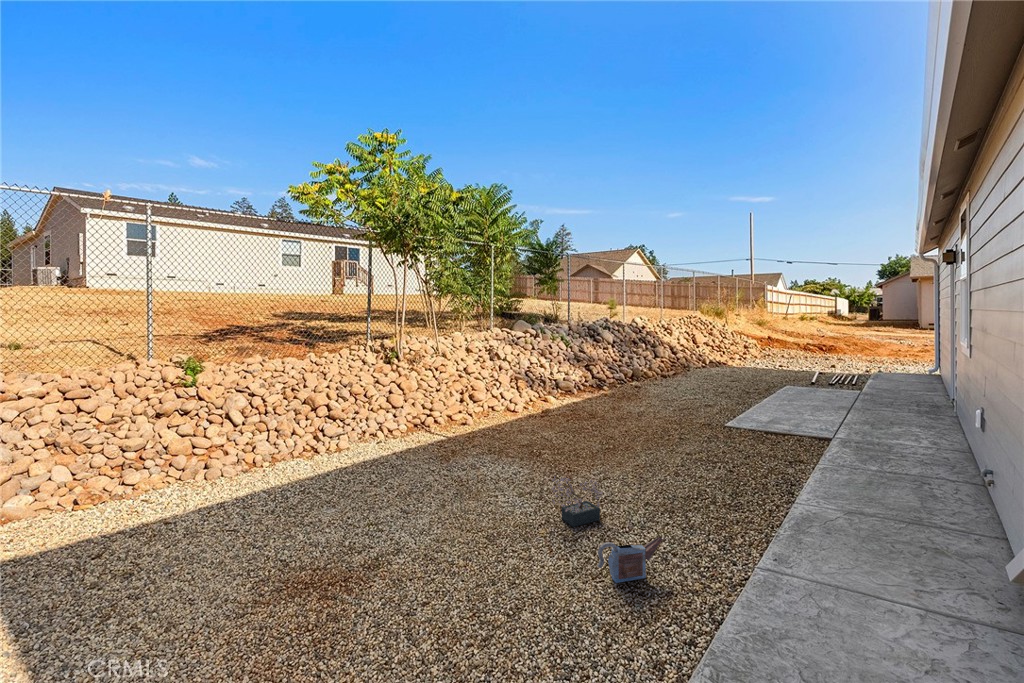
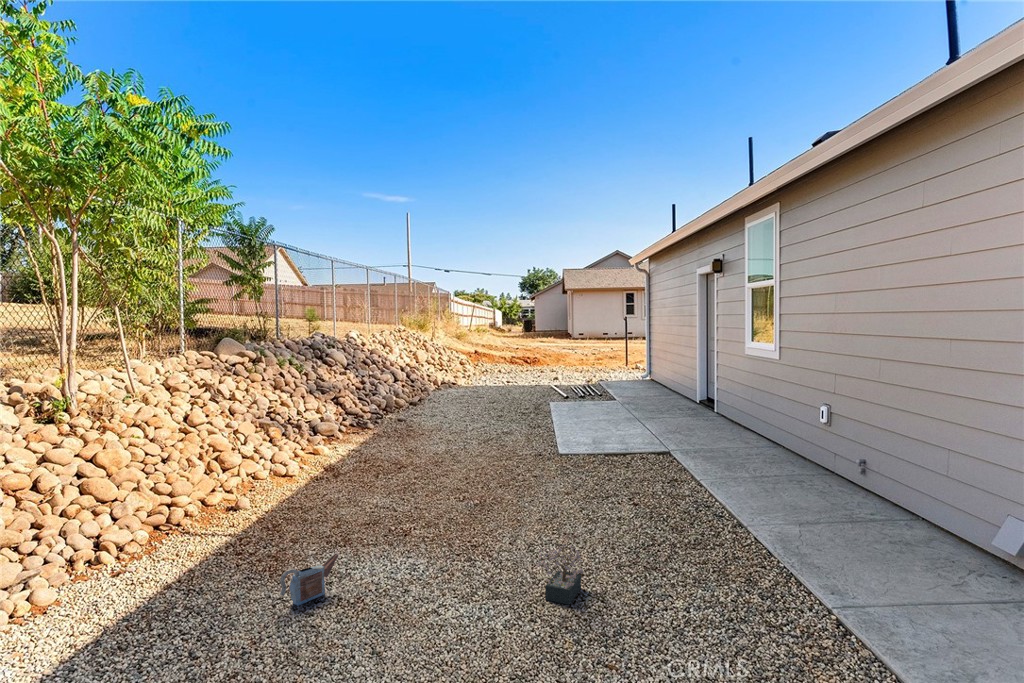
watering can: present [597,537,662,583] -> present [280,554,339,606]

